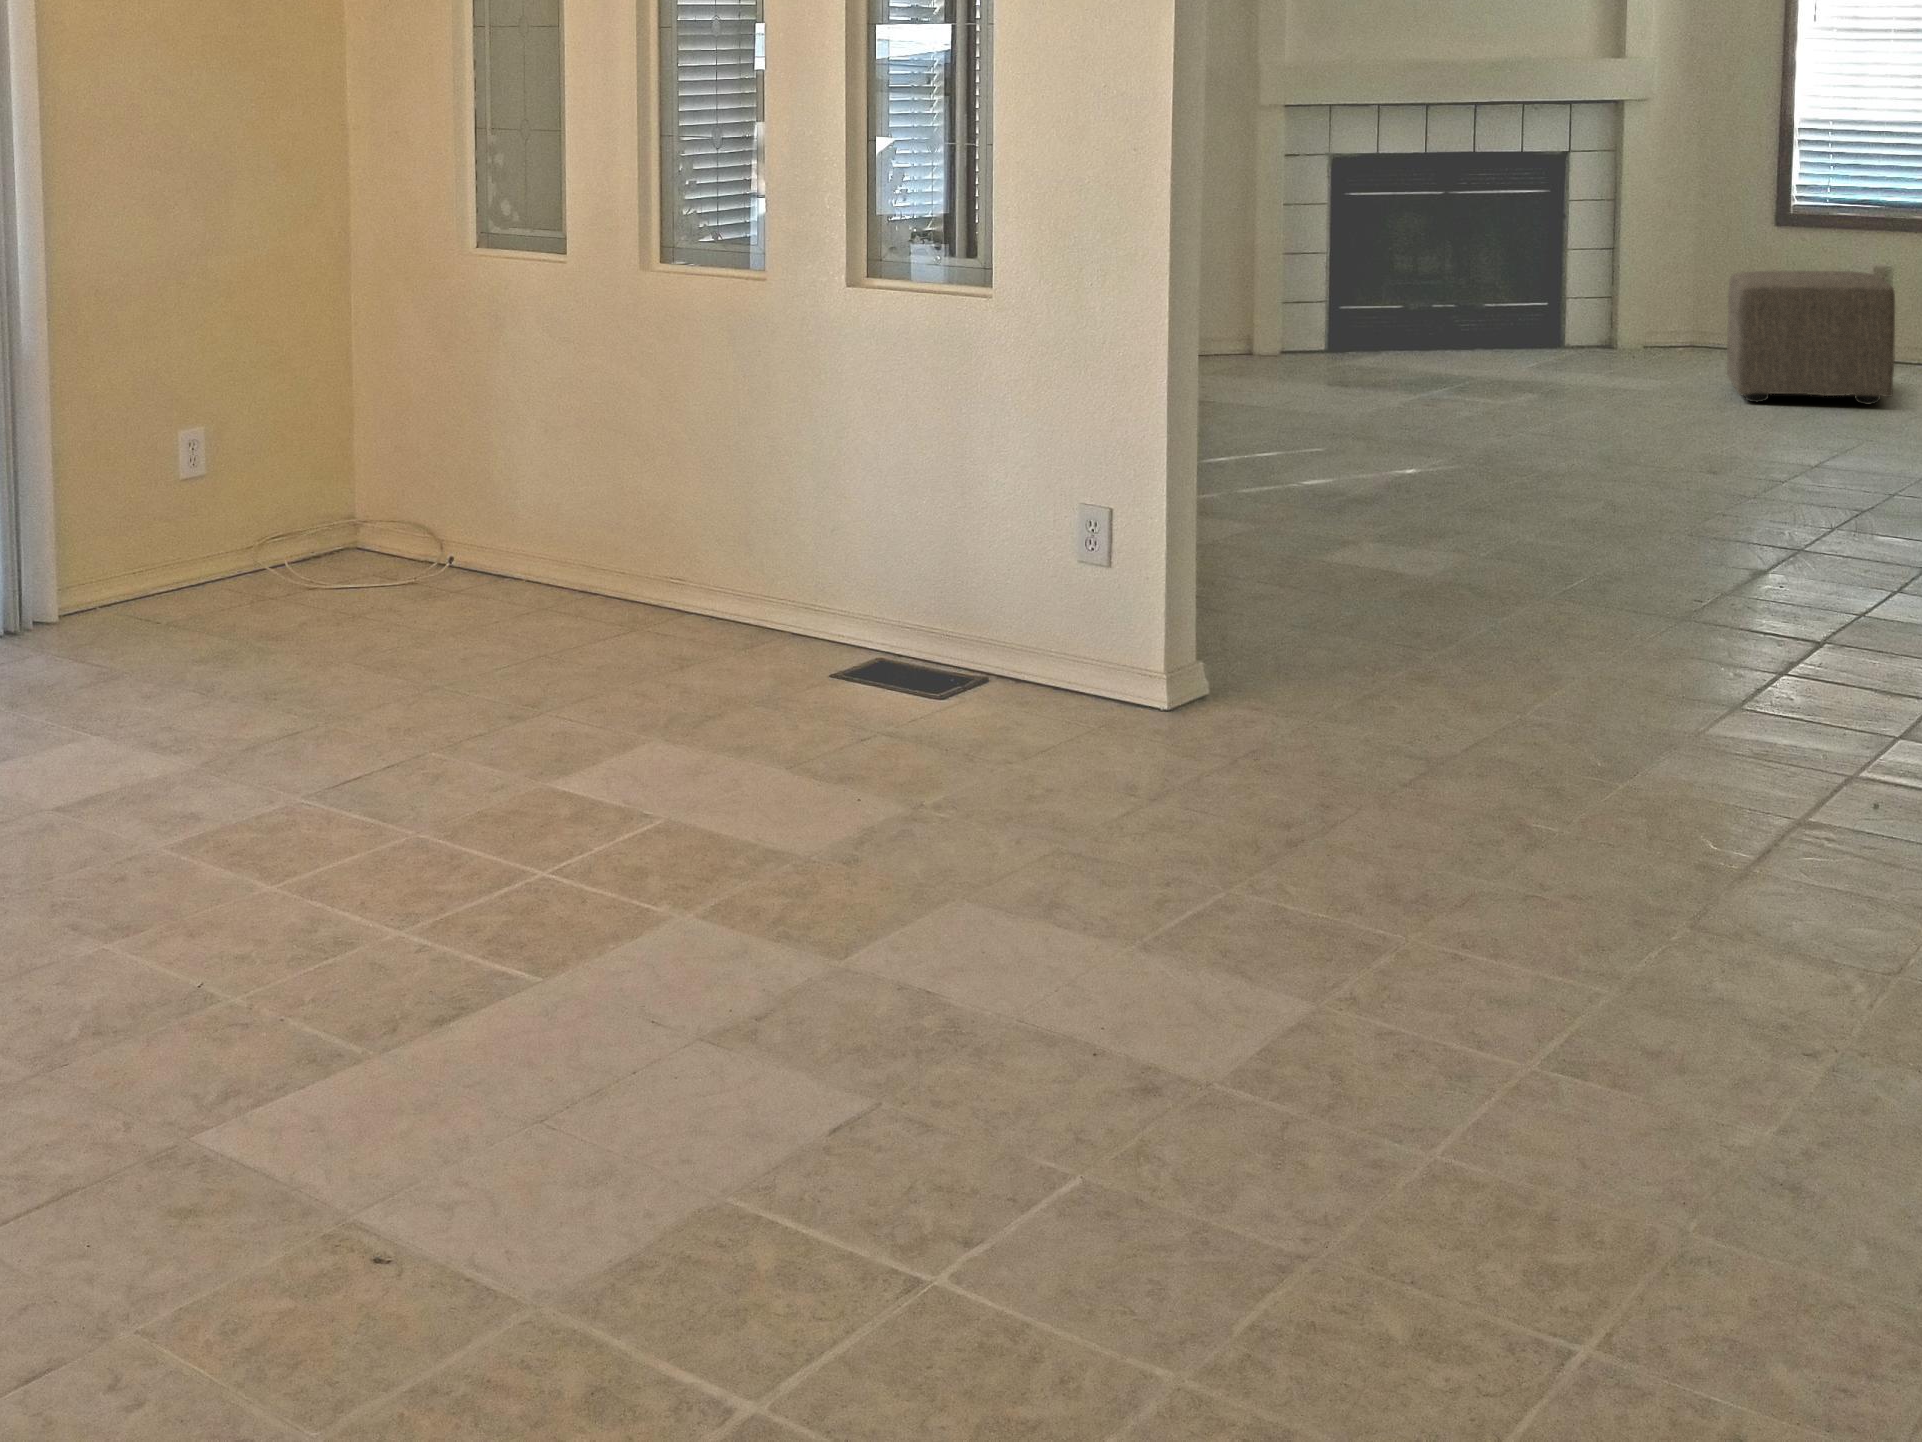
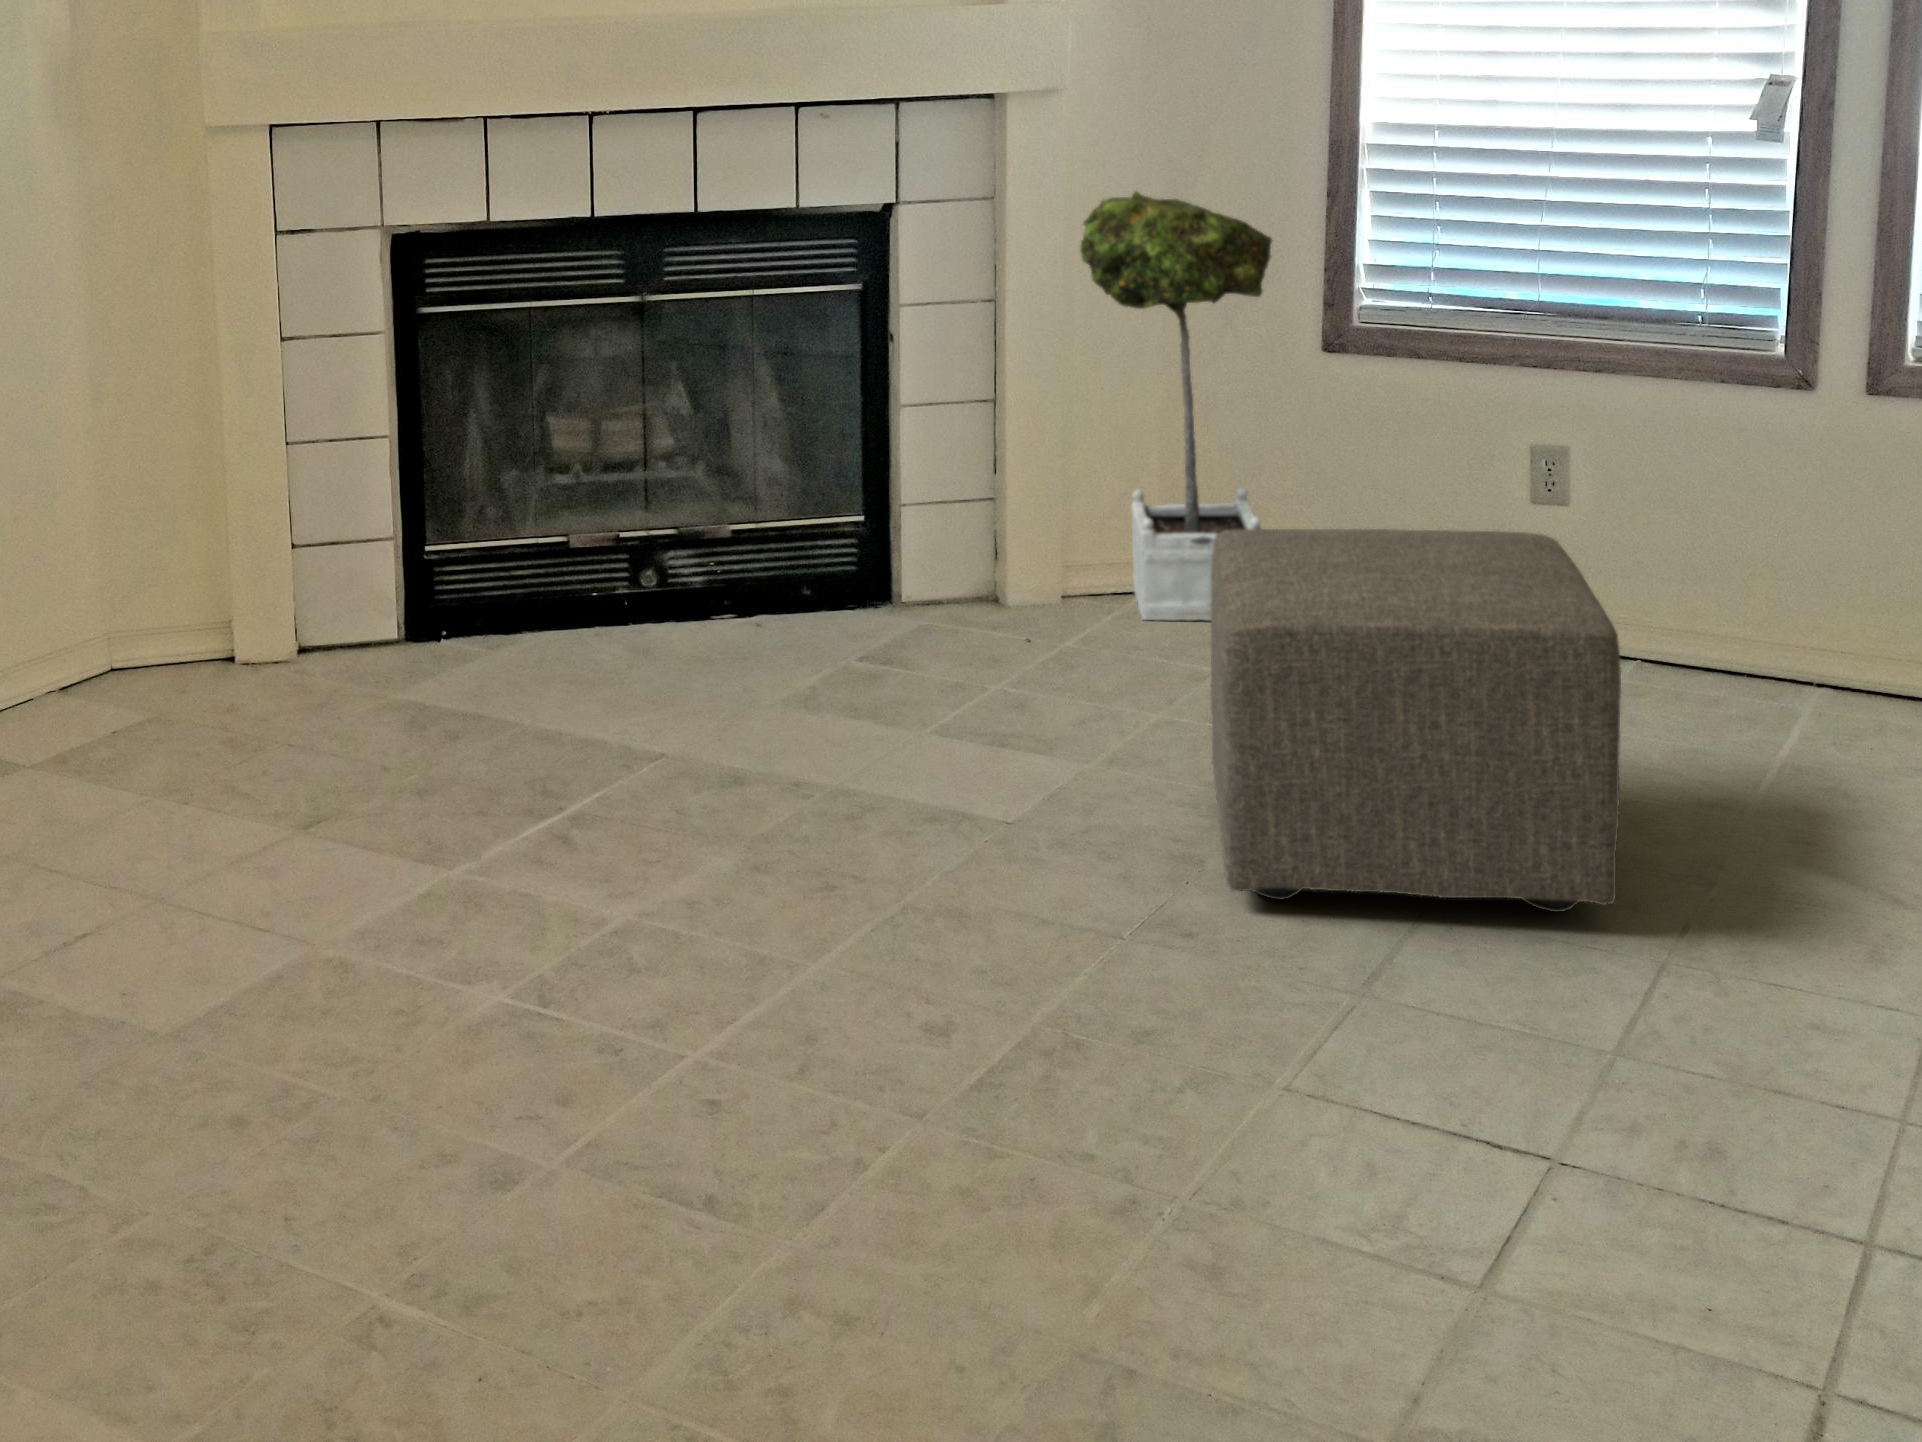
potted tree: none [1658,148,1752,354] -> present [1080,191,1272,620]

